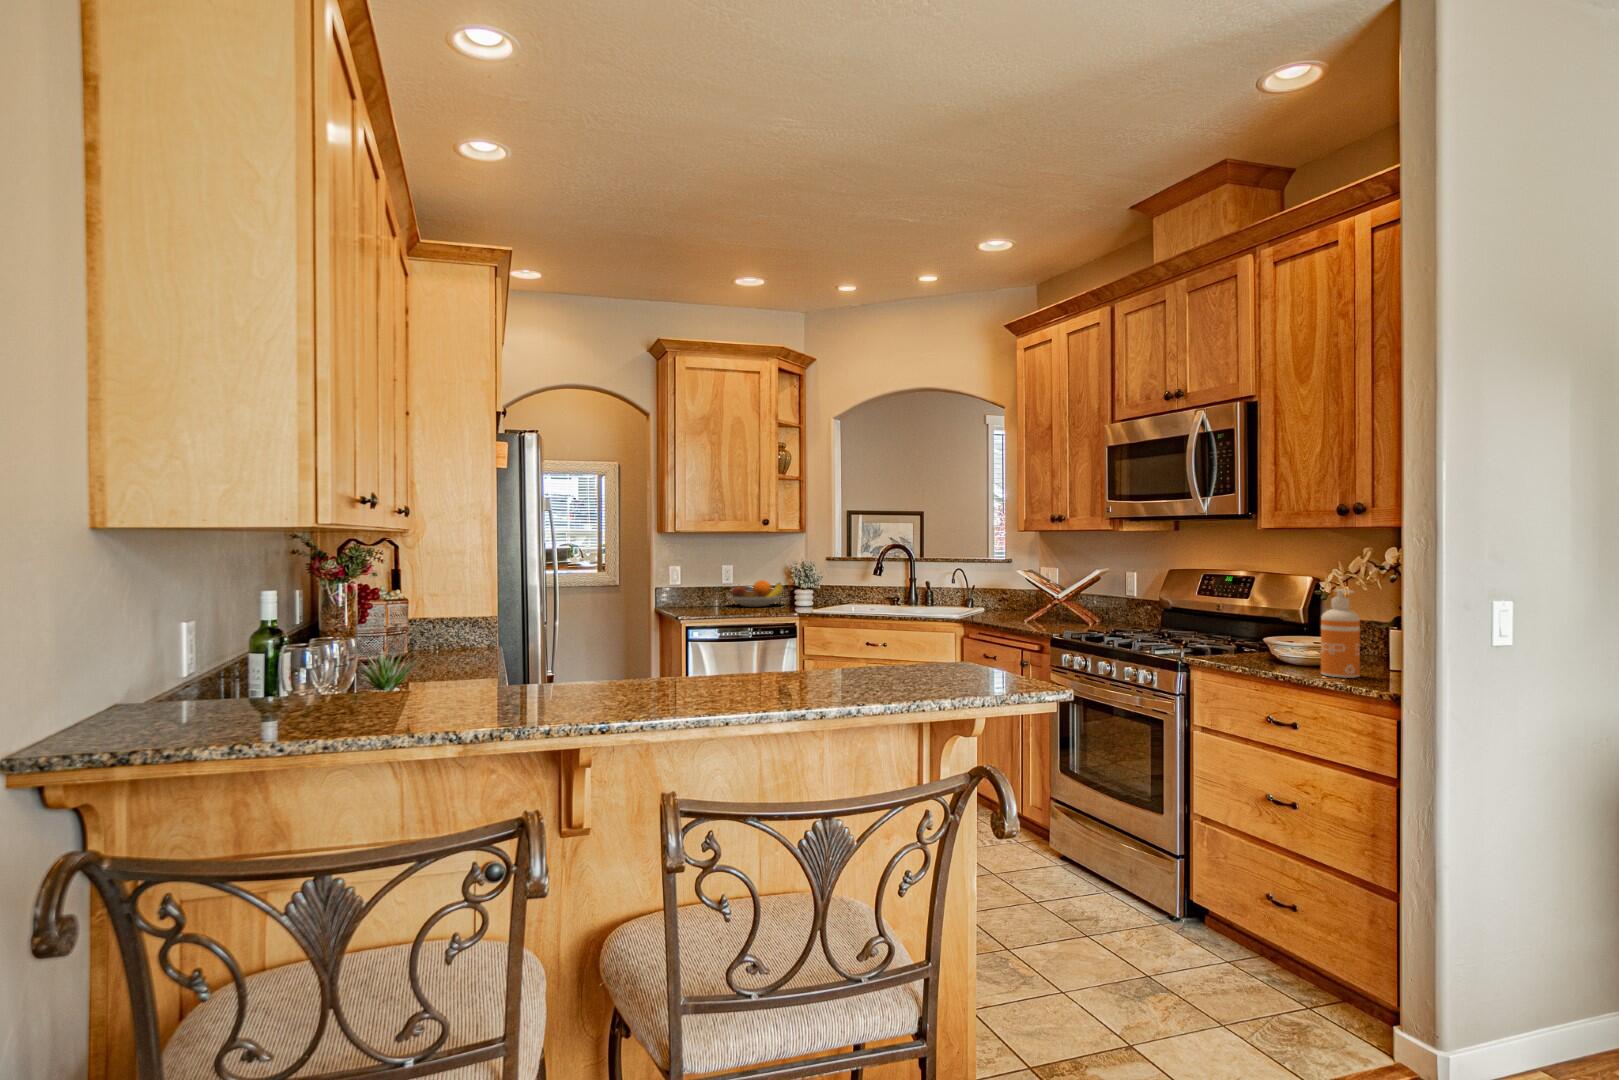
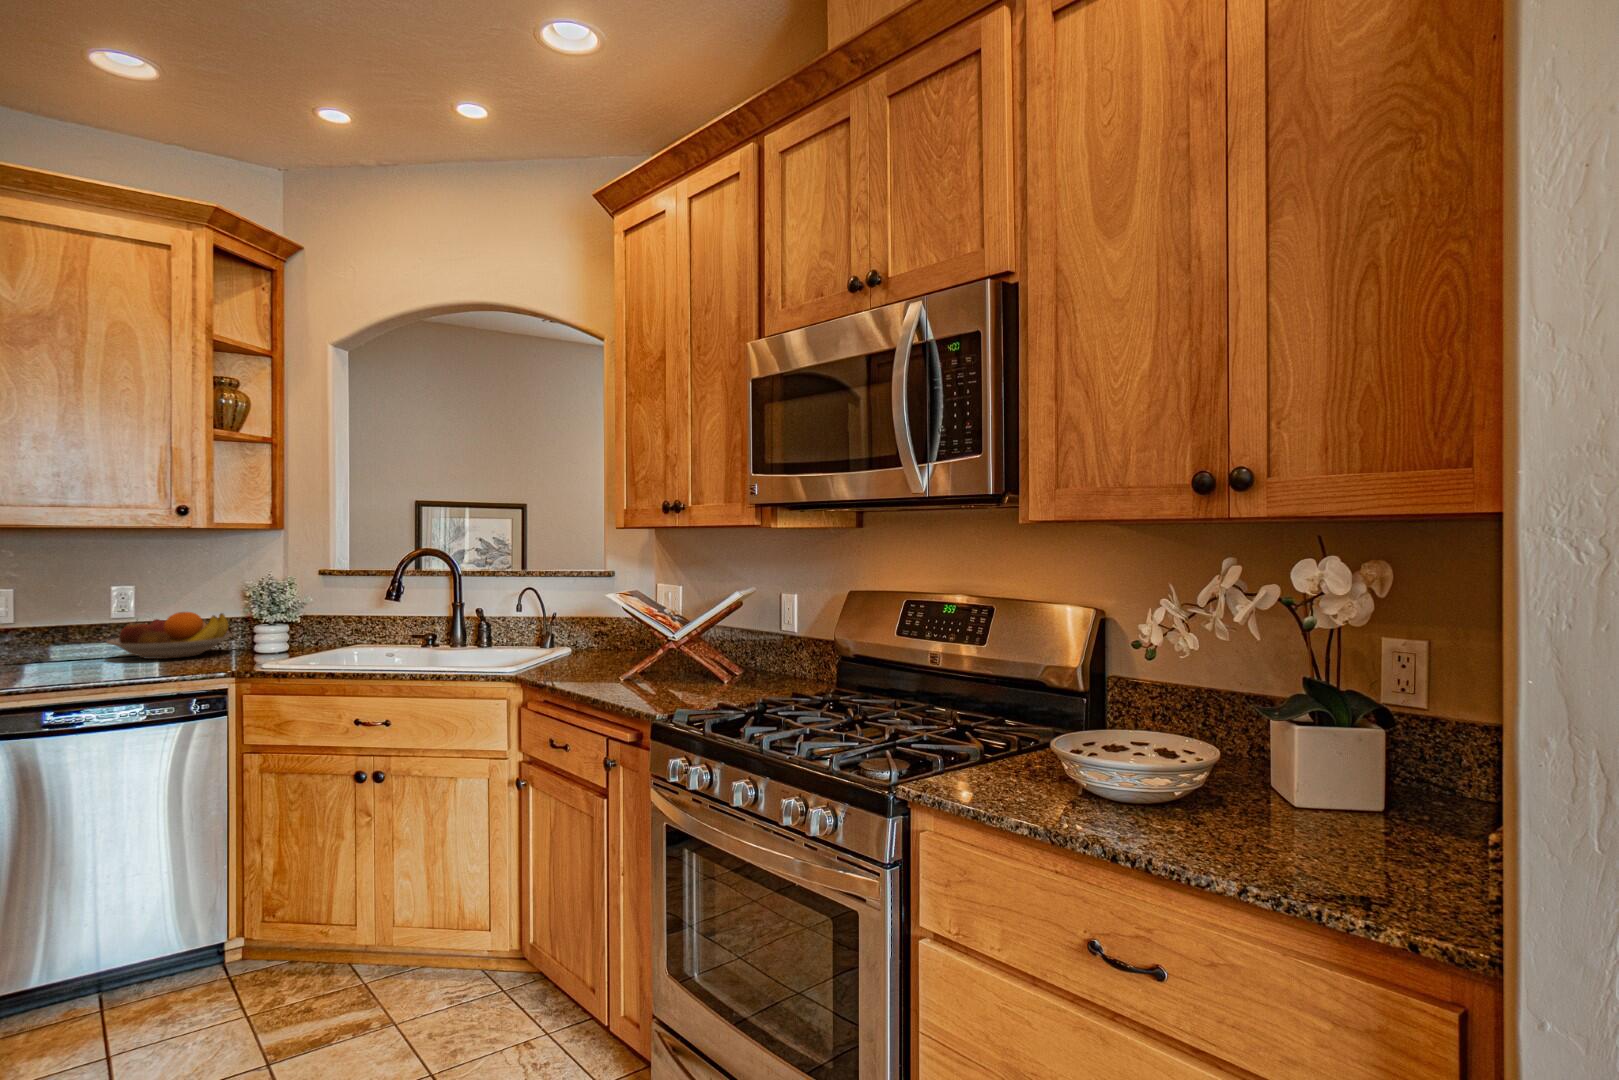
soap dispenser: present [1321,589,1360,678] -> none [1211,655,1301,868]

